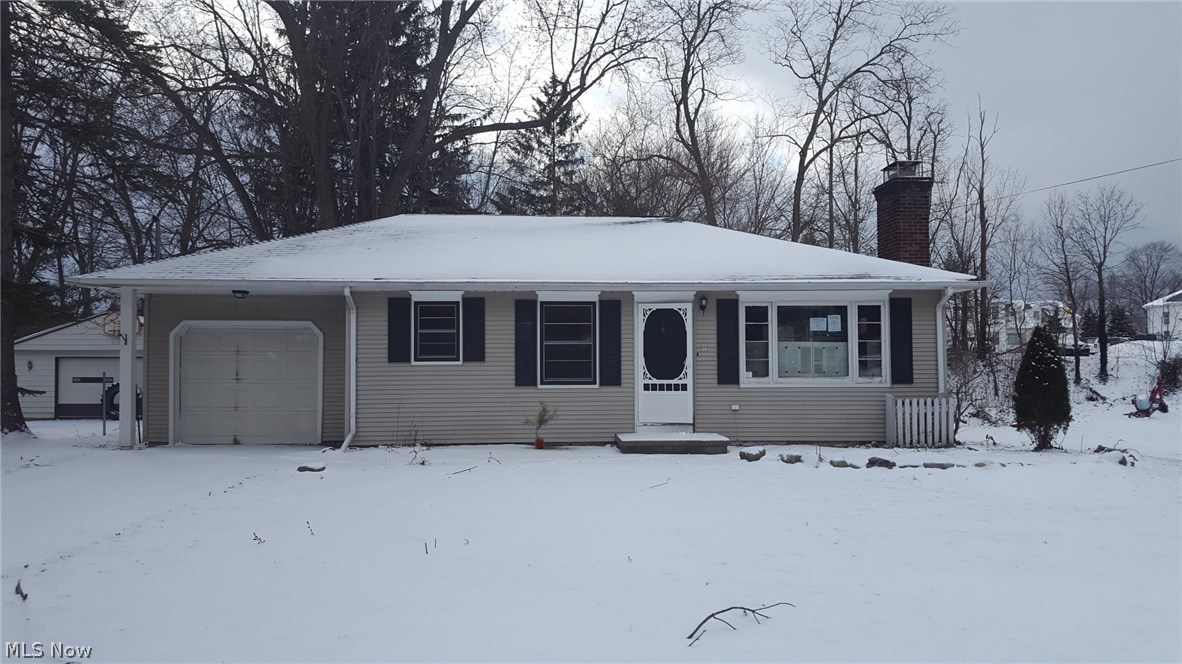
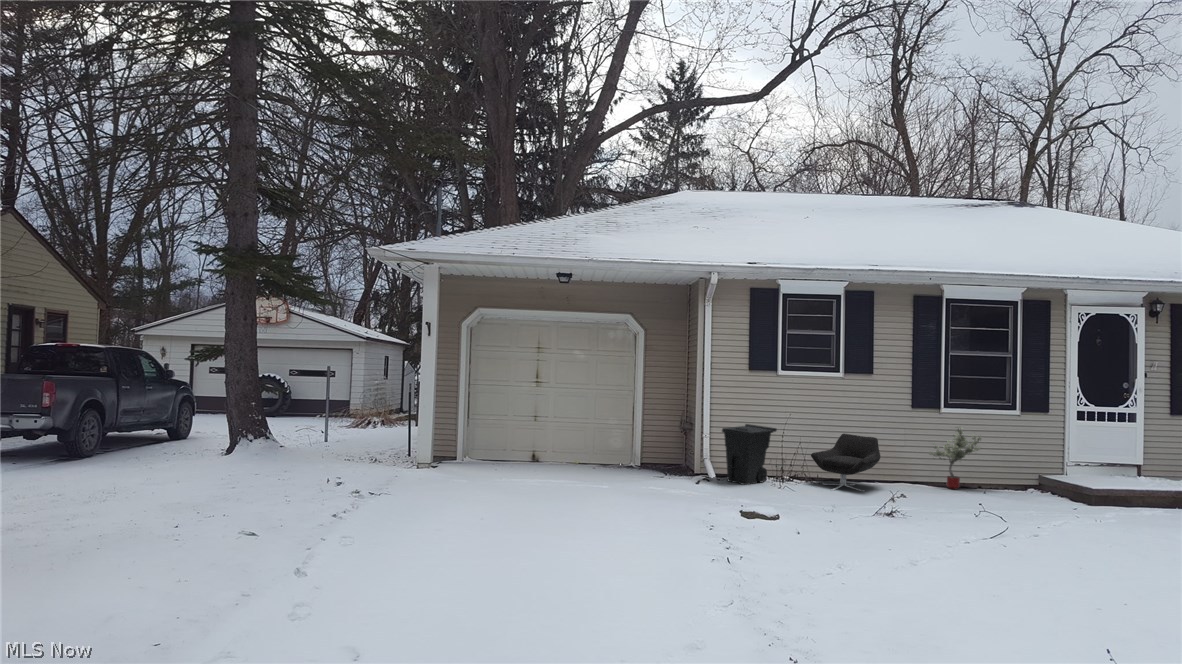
trash can: none [358,403,401,449] -> present [722,424,777,485]
lounge chair: none [426,408,478,452] -> present [811,434,880,491]

